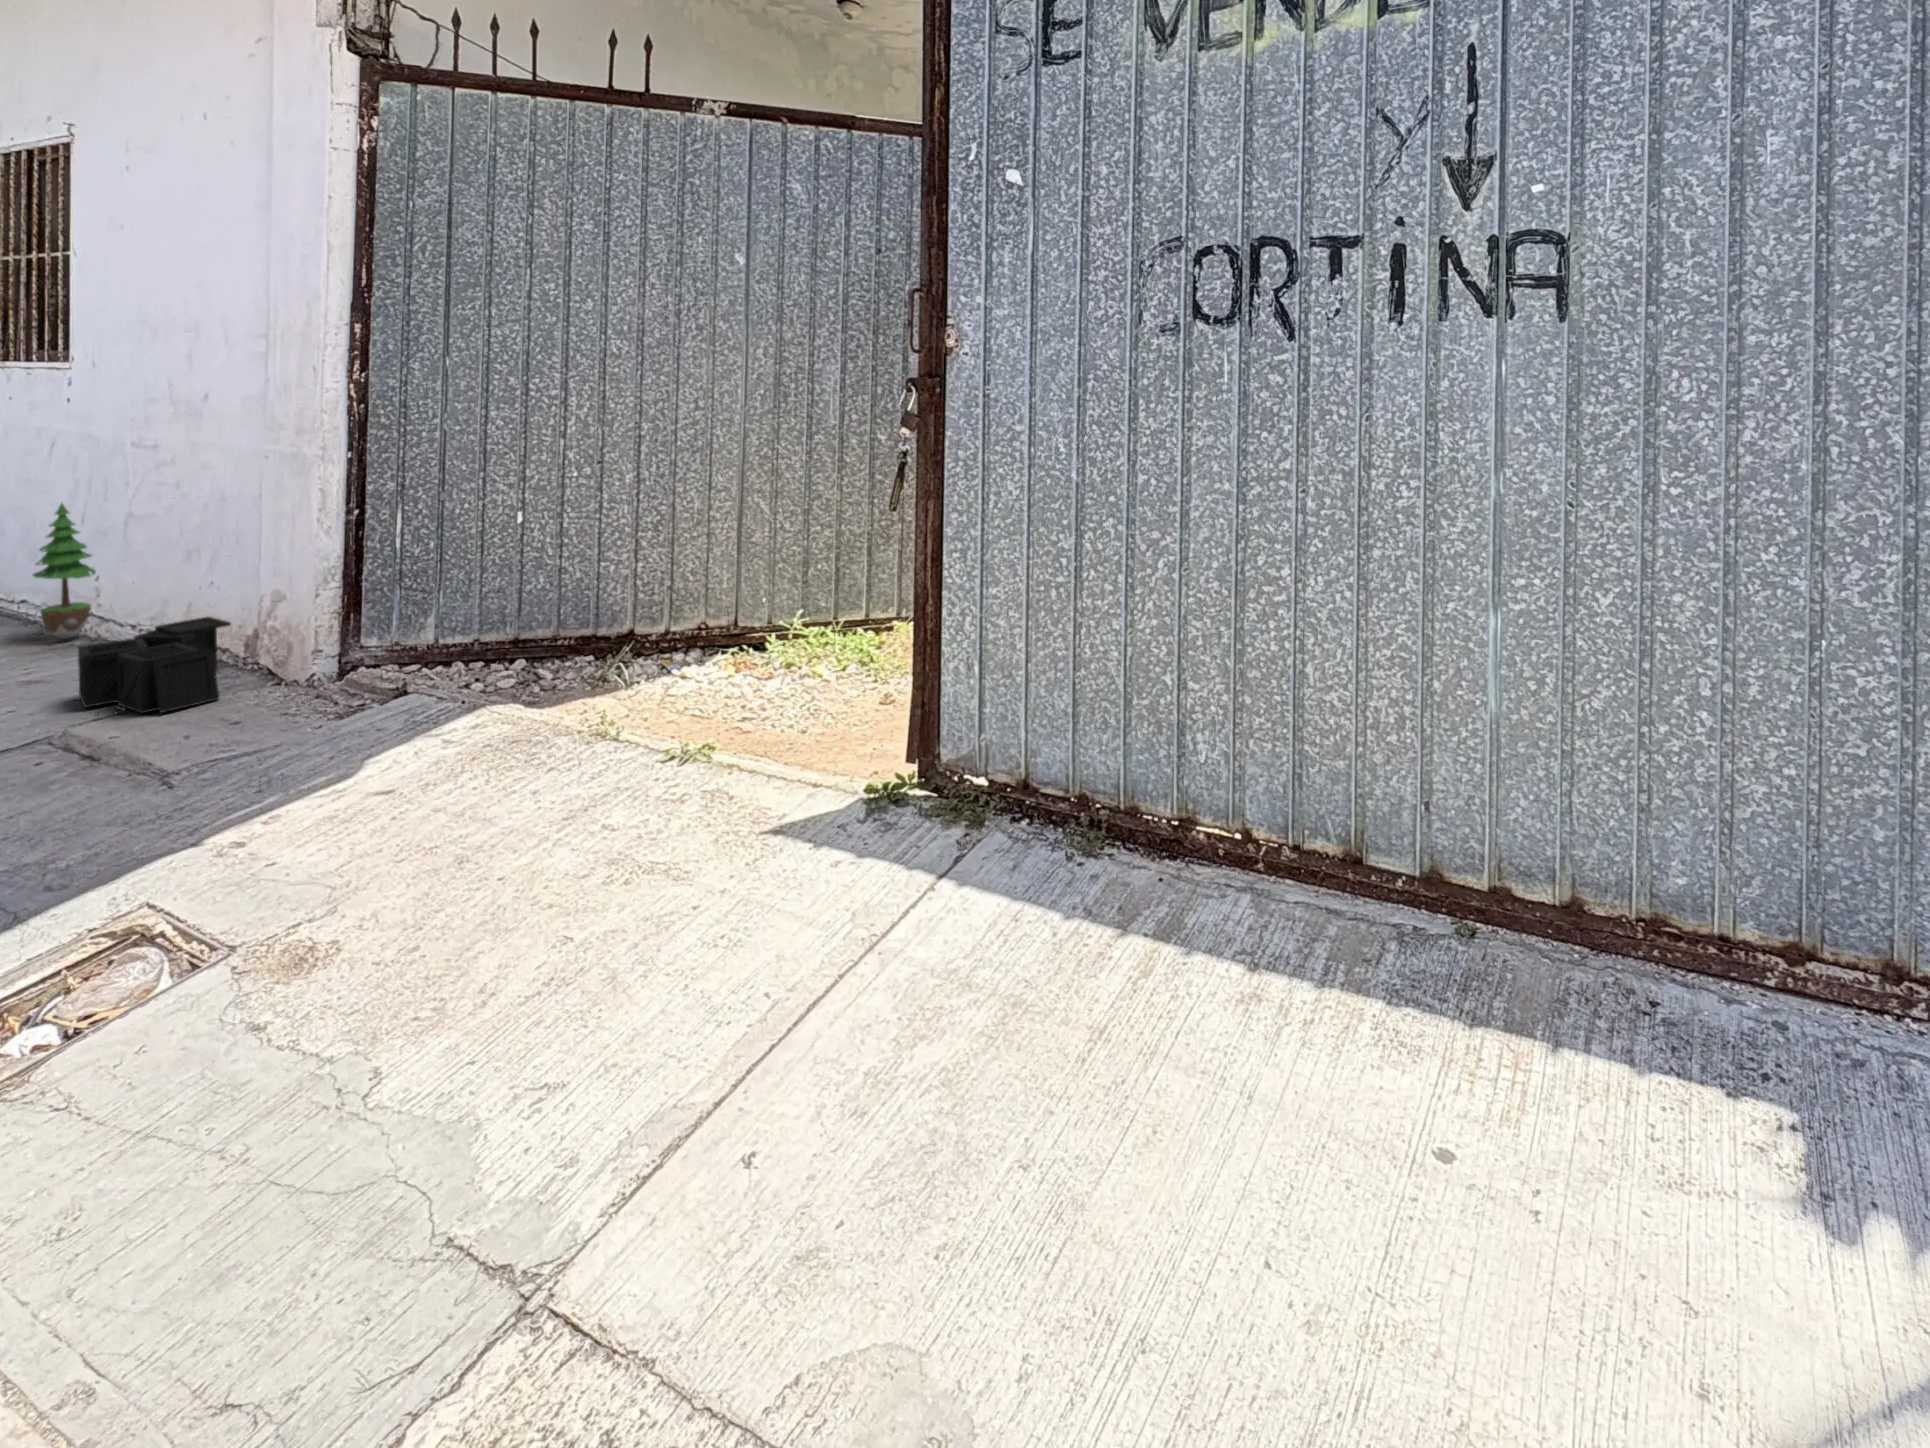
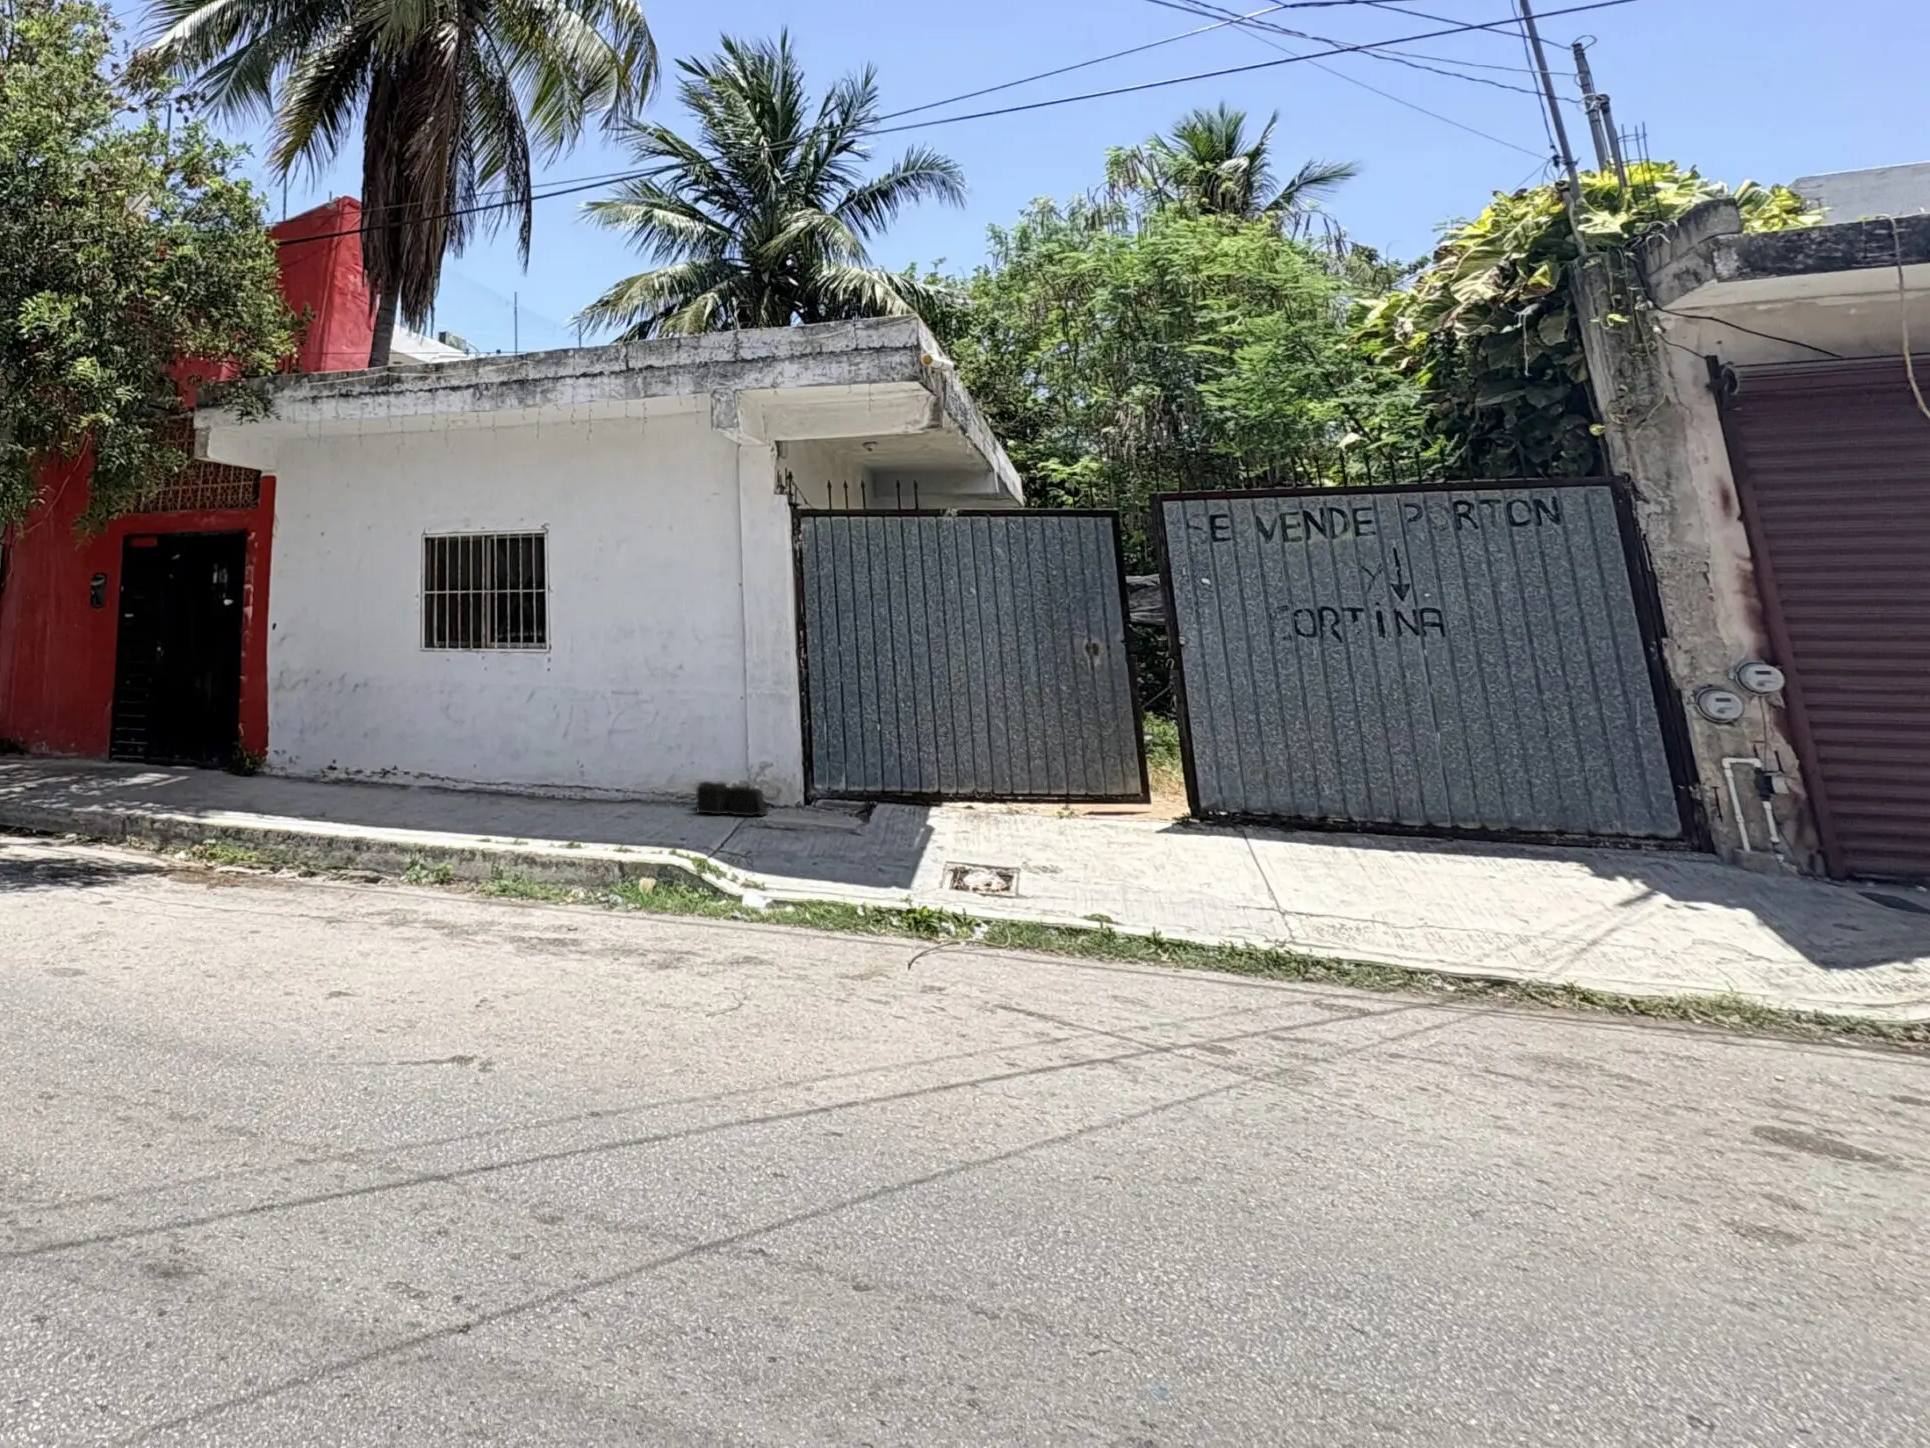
potted tree: present [33,503,96,640] -> none [576,724,602,800]

